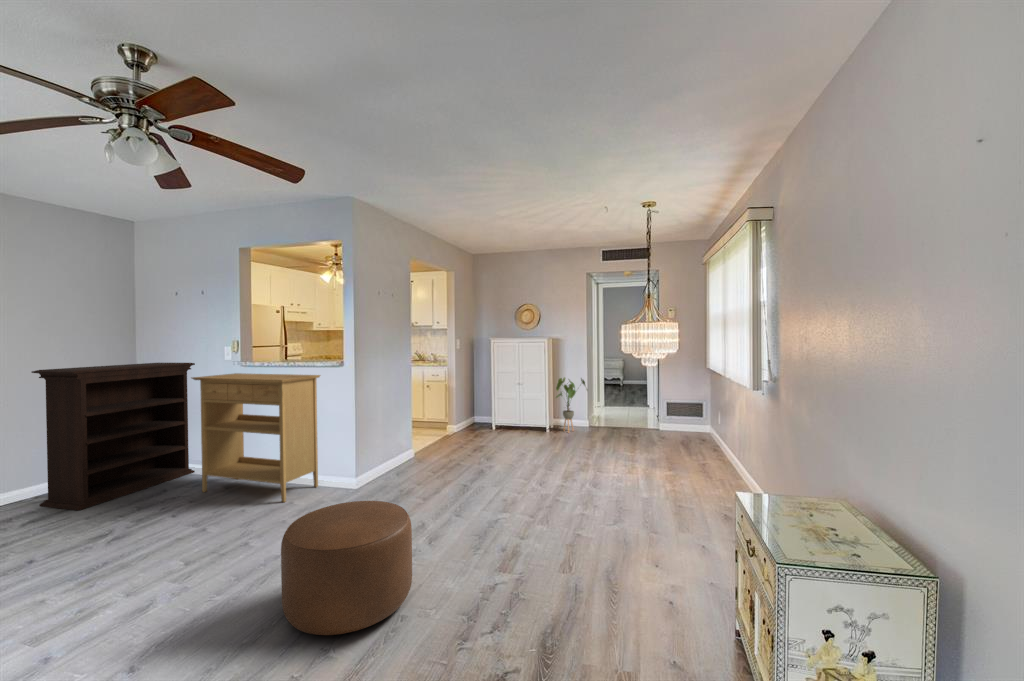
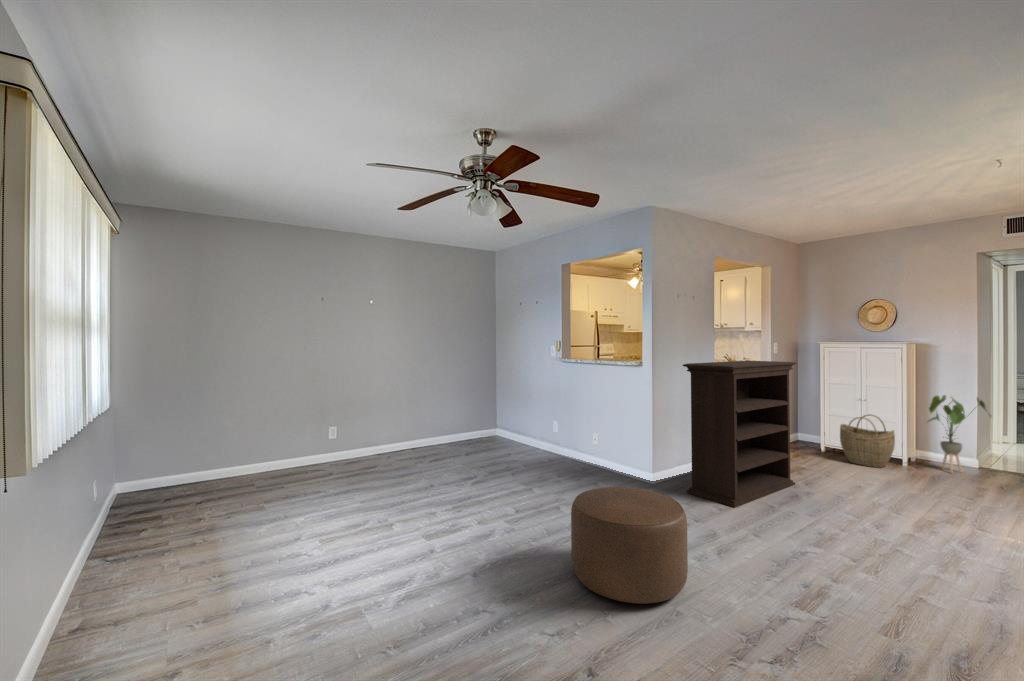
bookshelf: present [32,363,195,510] -> present [683,361,796,507]
console table: present [192,373,320,502] -> none [526,368,620,481]
woven basket: none [505,396,538,437] -> present [840,415,895,468]

